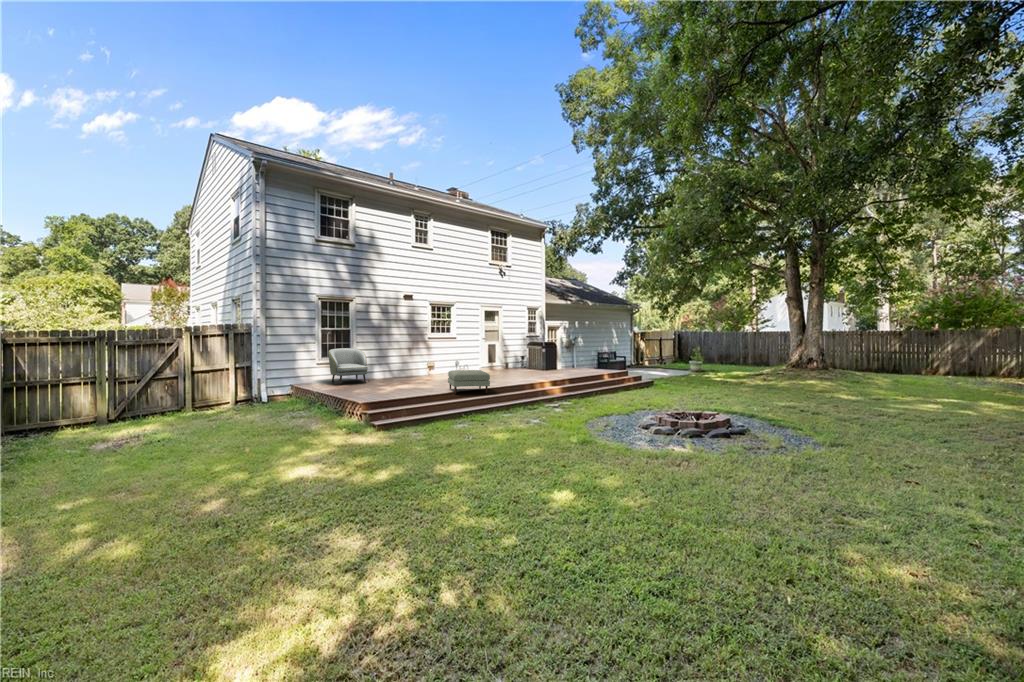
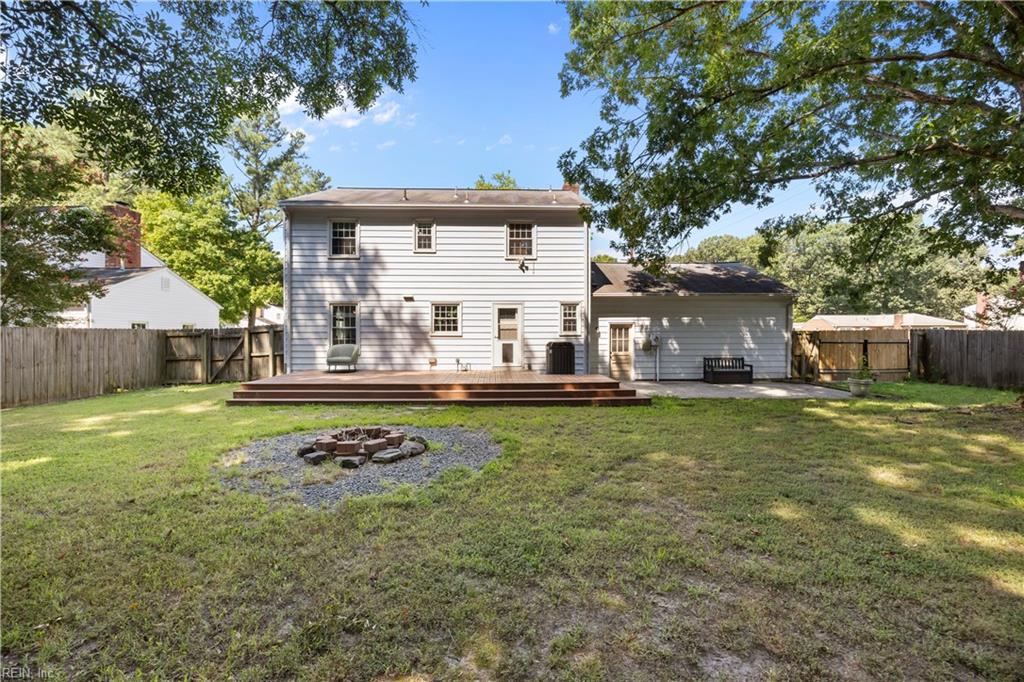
ottoman: present [448,370,490,394] -> none [363,363,409,386]

